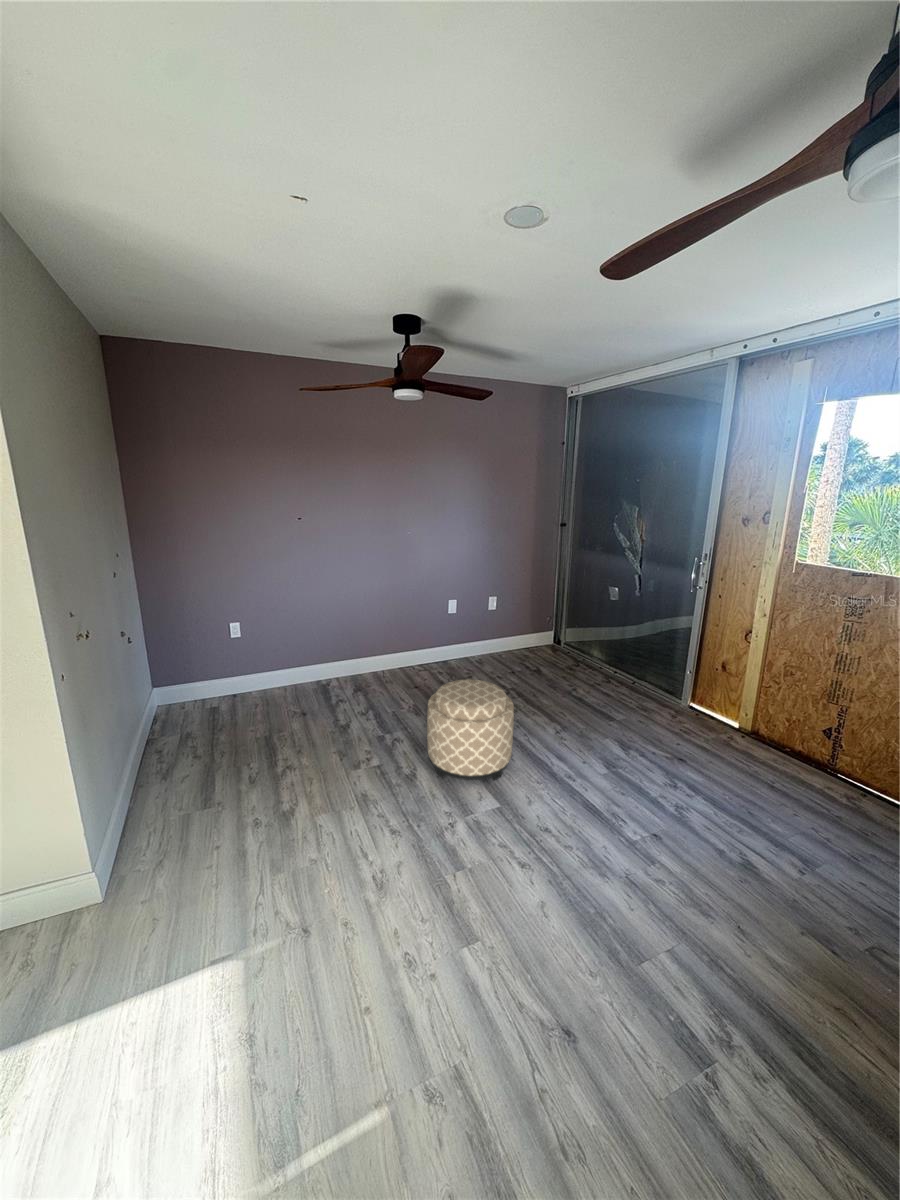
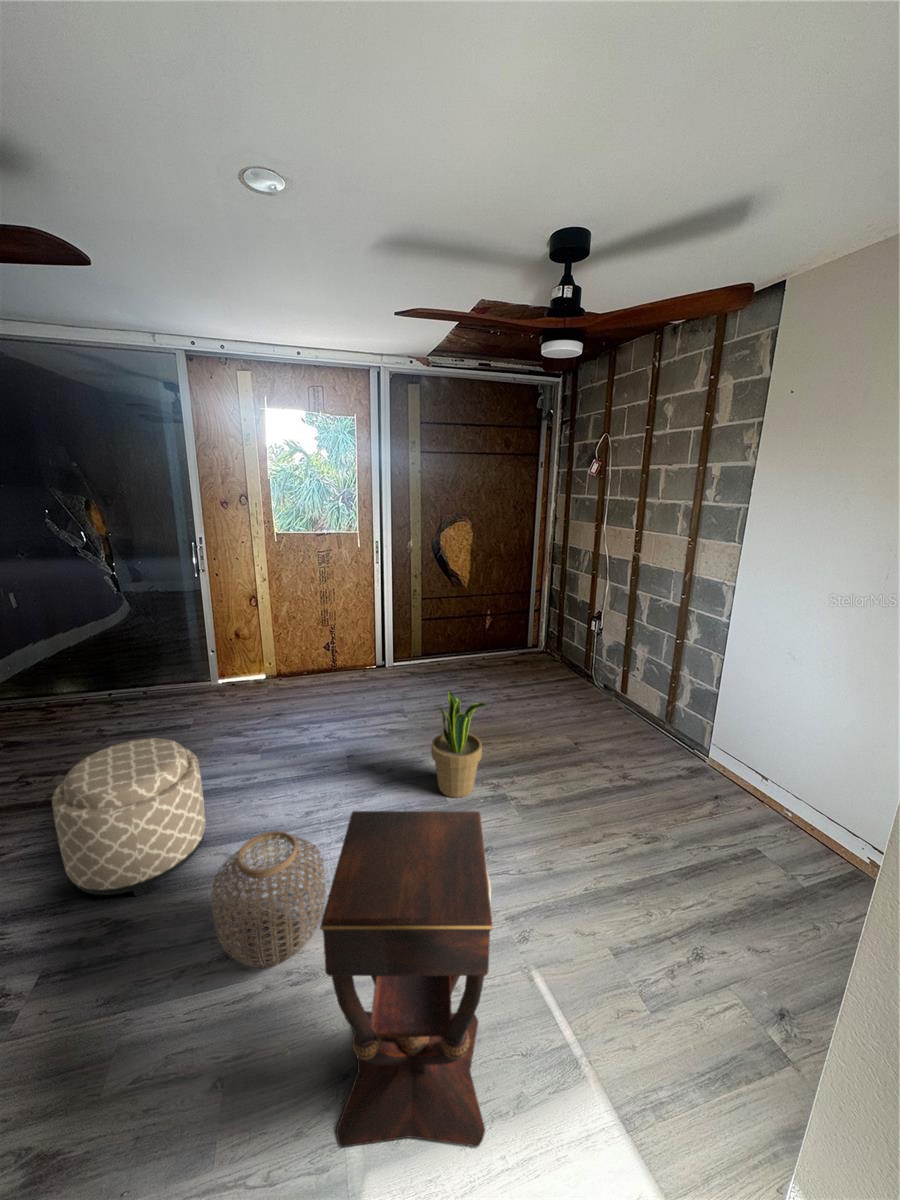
side table: none [201,763,351,1048] -> present [320,811,493,1147]
woven basket: none [368,769,450,870] -> present [211,831,325,968]
potted plant: none [648,835,762,1001] -> present [431,691,486,798]

